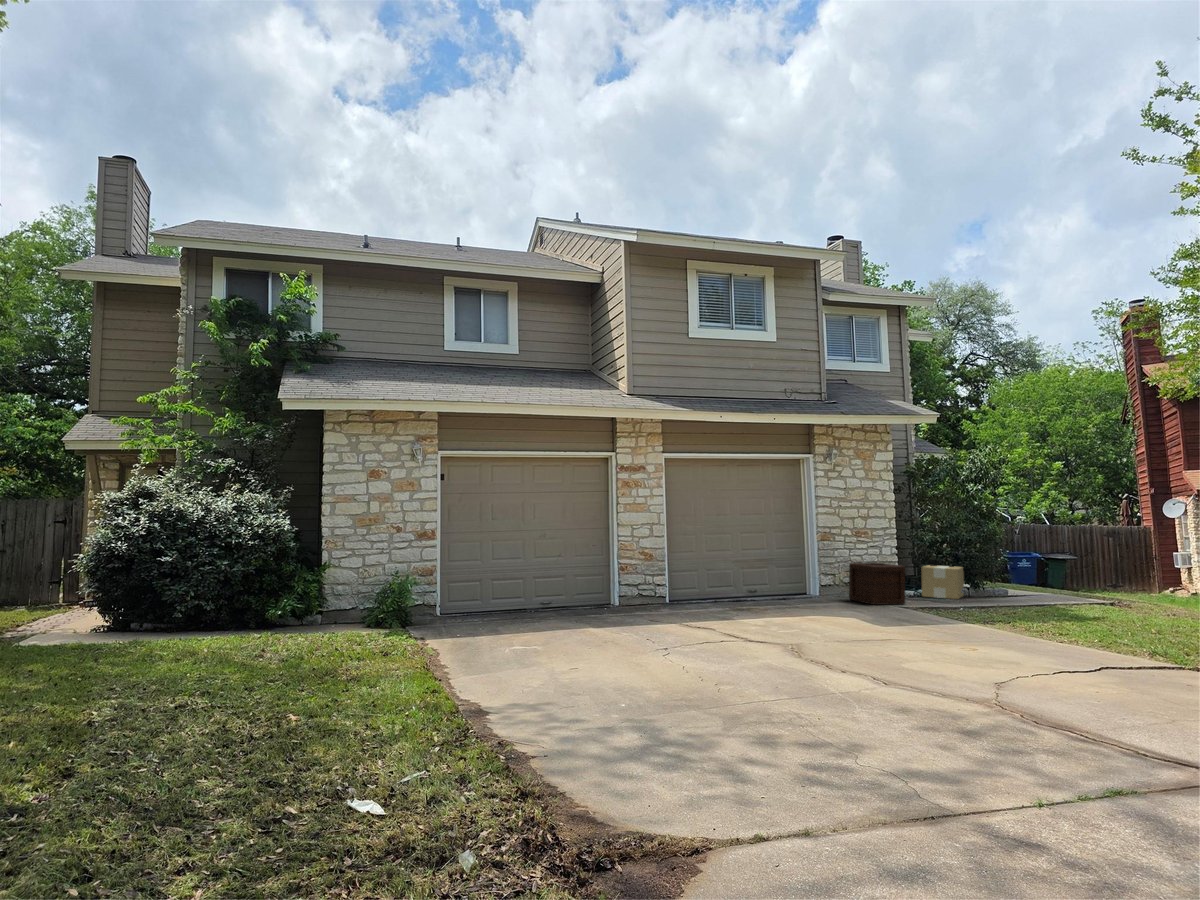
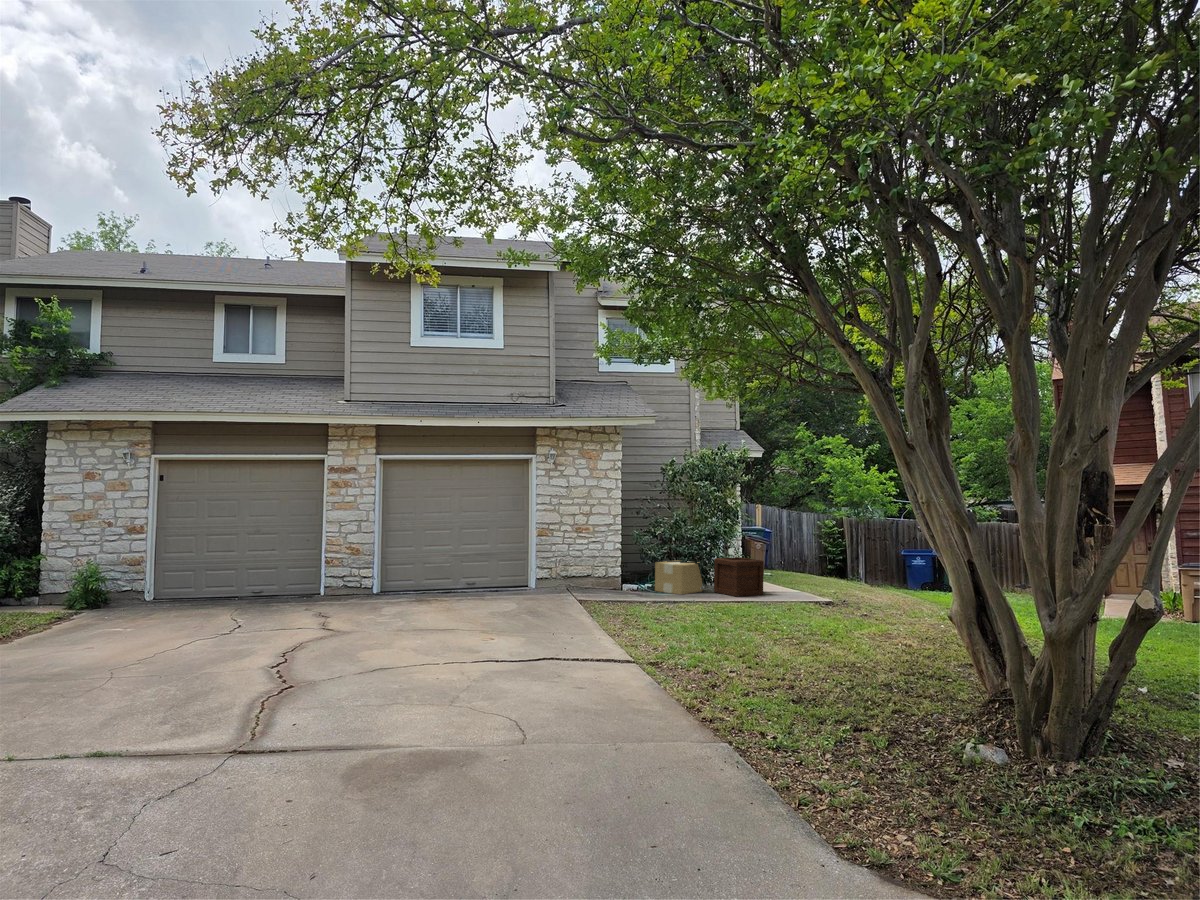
wooden crate: present [849,563,905,605] -> present [714,557,764,597]

